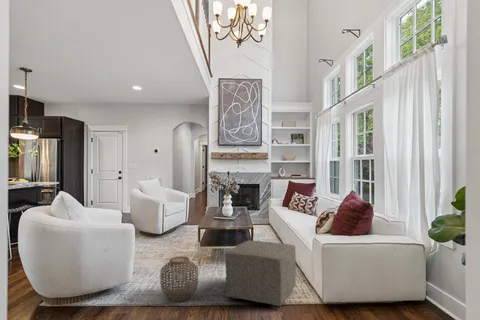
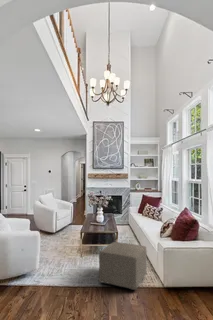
woven basket: present [160,256,198,302] -> none [55,253,80,285]

